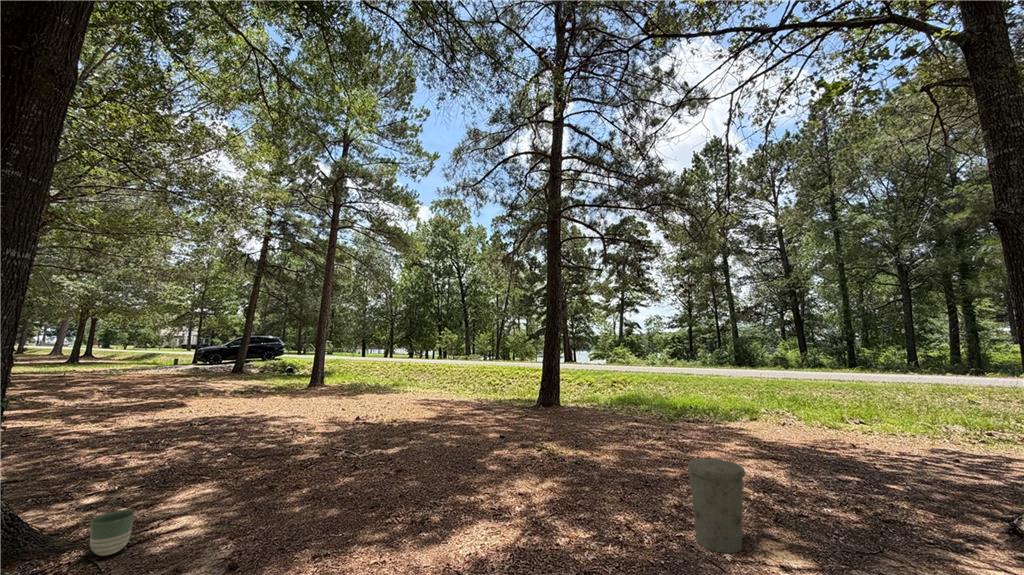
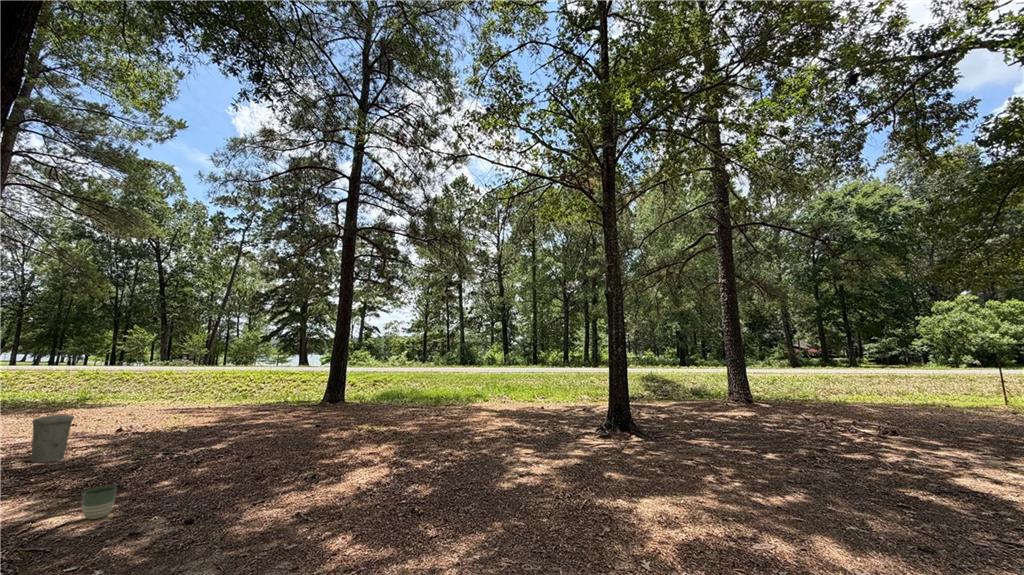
trash can: present [688,459,745,553] -> present [31,415,74,463]

